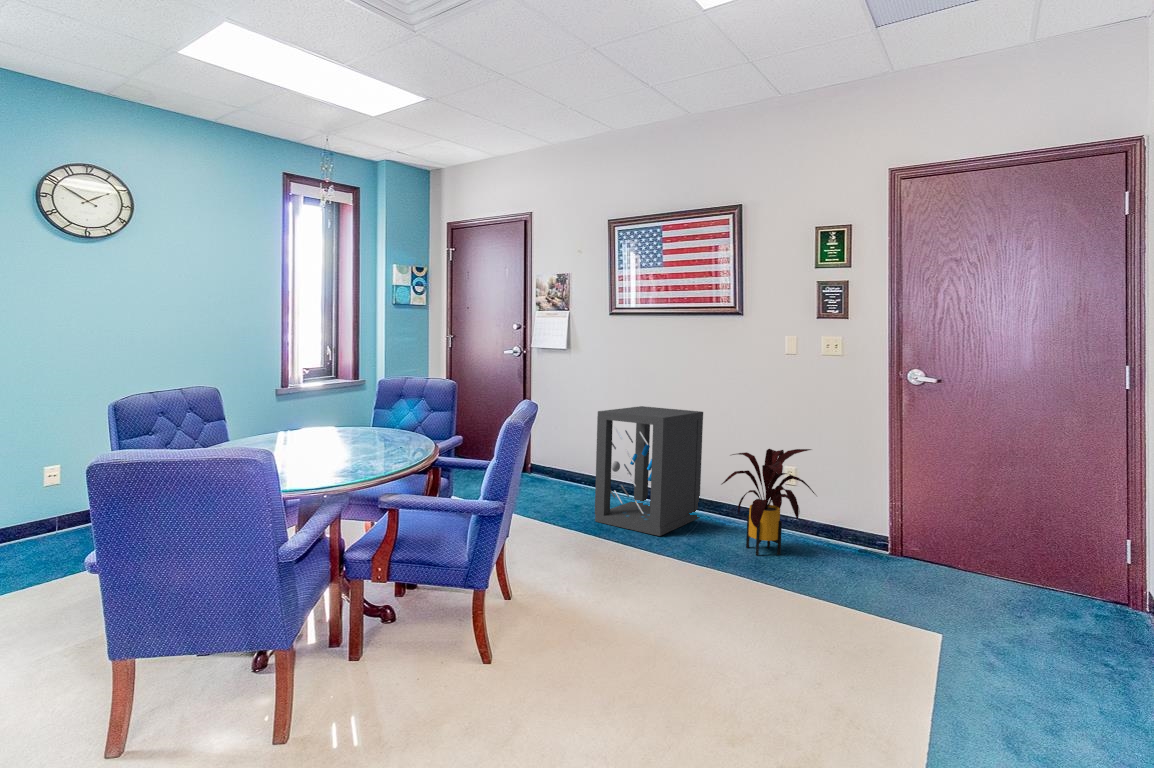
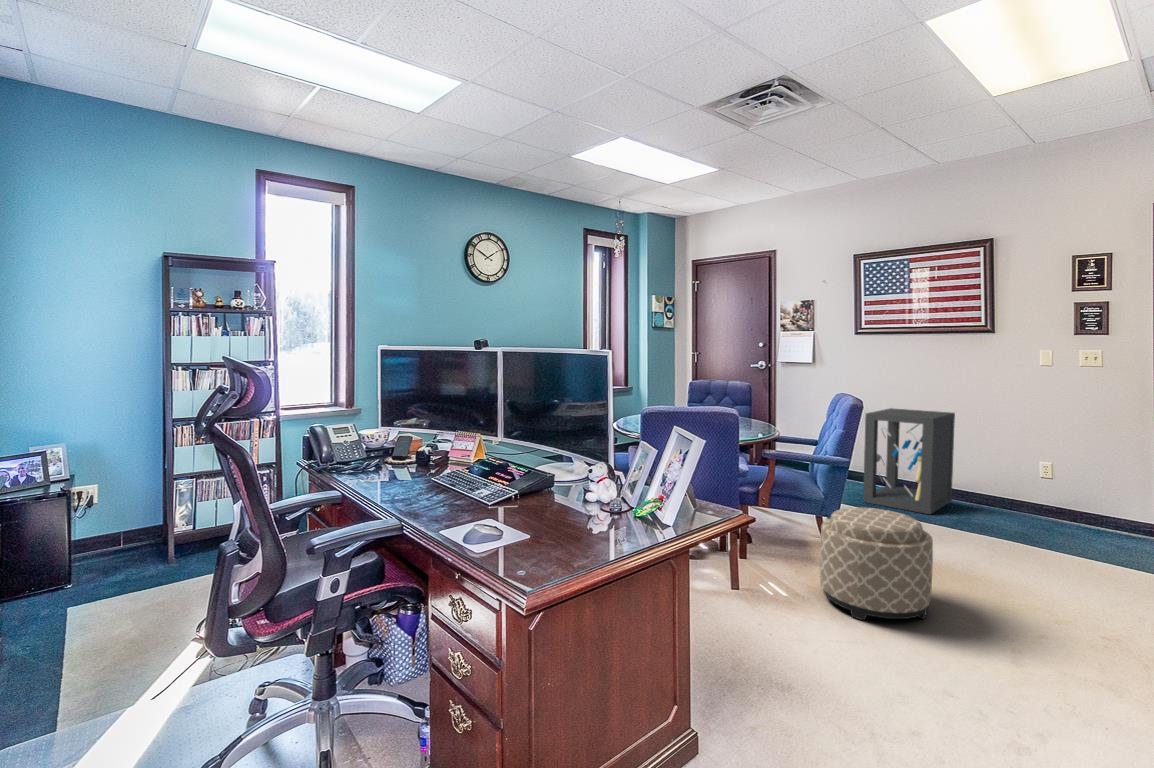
house plant: present [722,449,815,556] -> none [993,444,1084,532]
ottoman: none [395,539,540,711] -> present [820,507,933,620]

